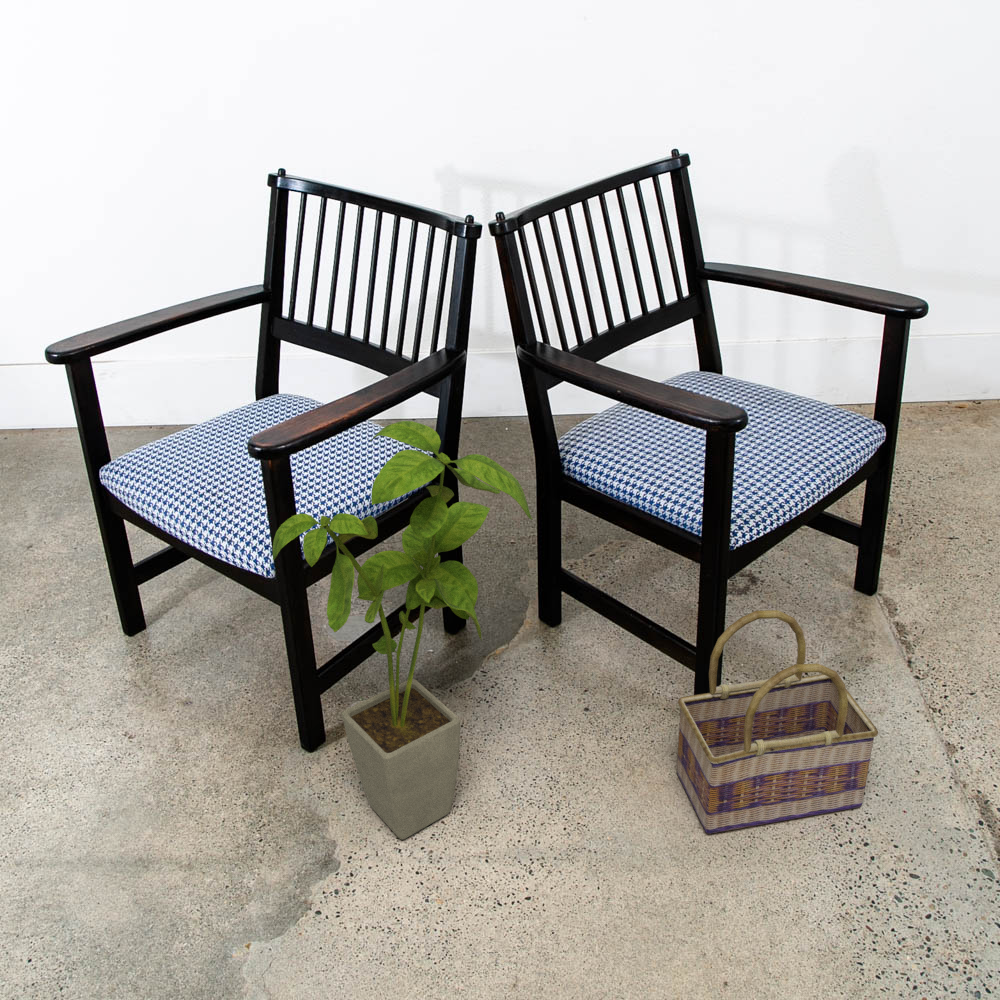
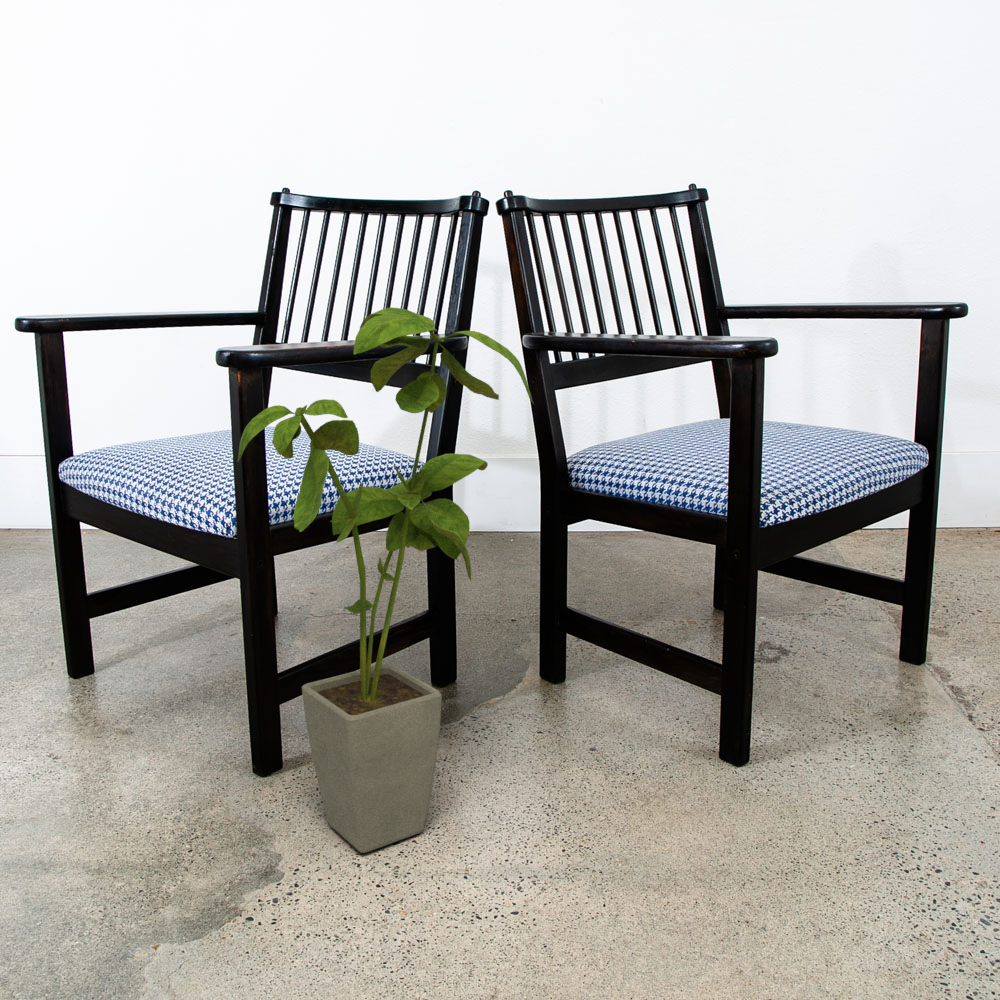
basket: present [677,610,878,834] -> none [701,586,943,856]

